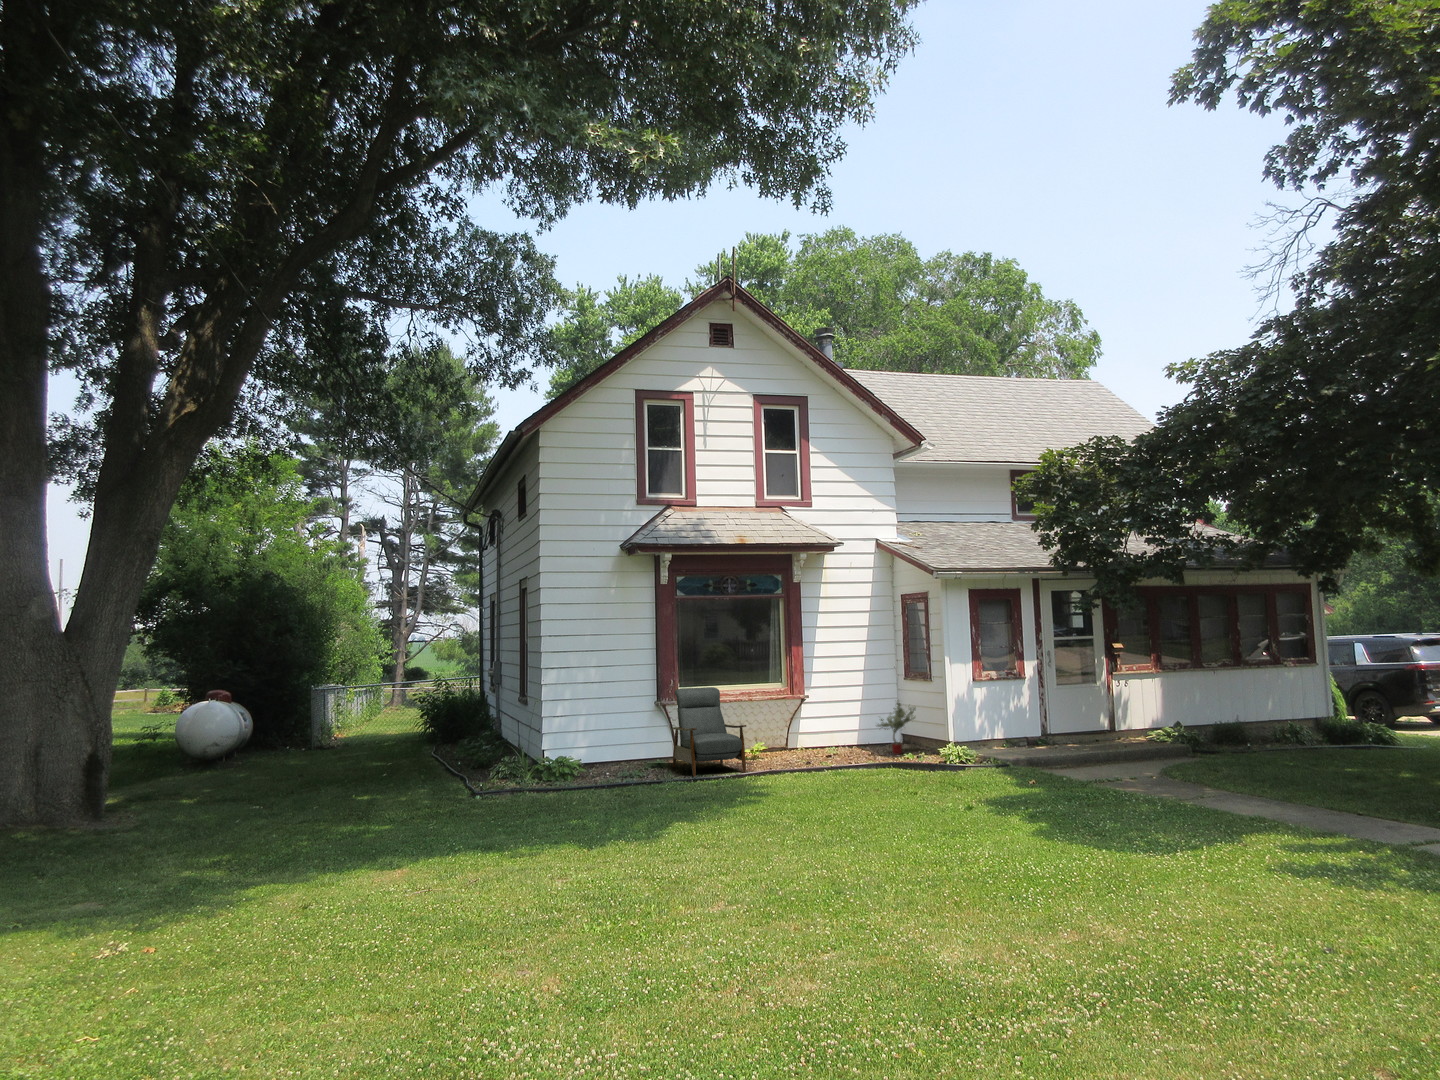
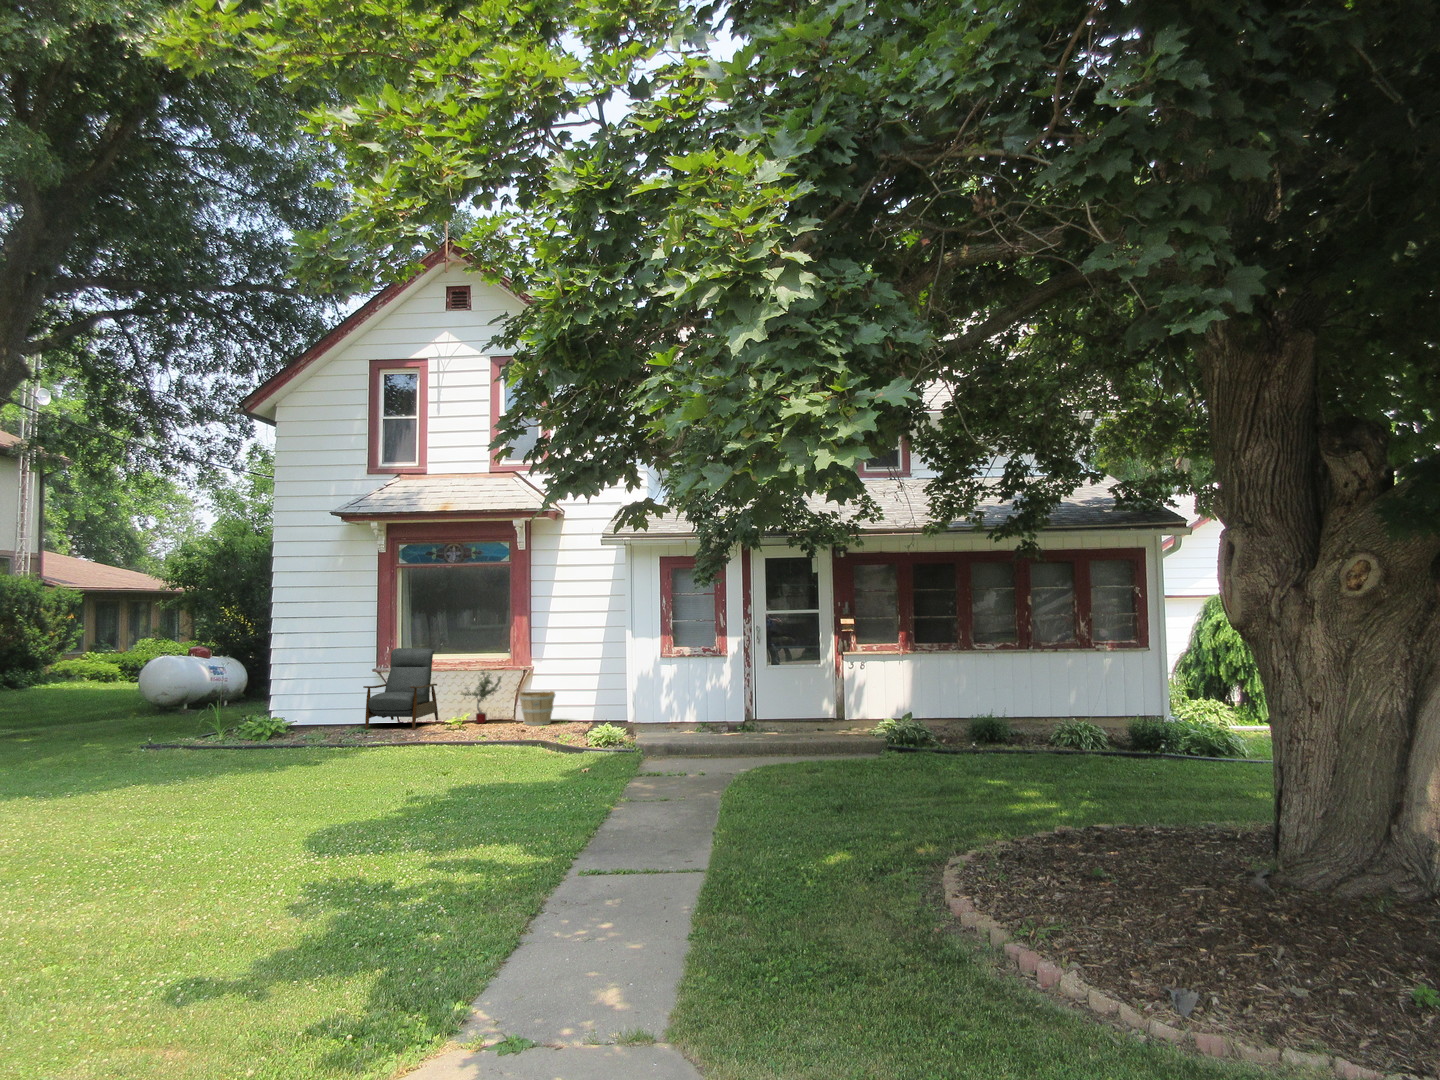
potted tree: present [877,700,916,755] -> present [461,669,501,724]
wooden bucket: none [810,725,848,760] -> present [519,691,555,726]

